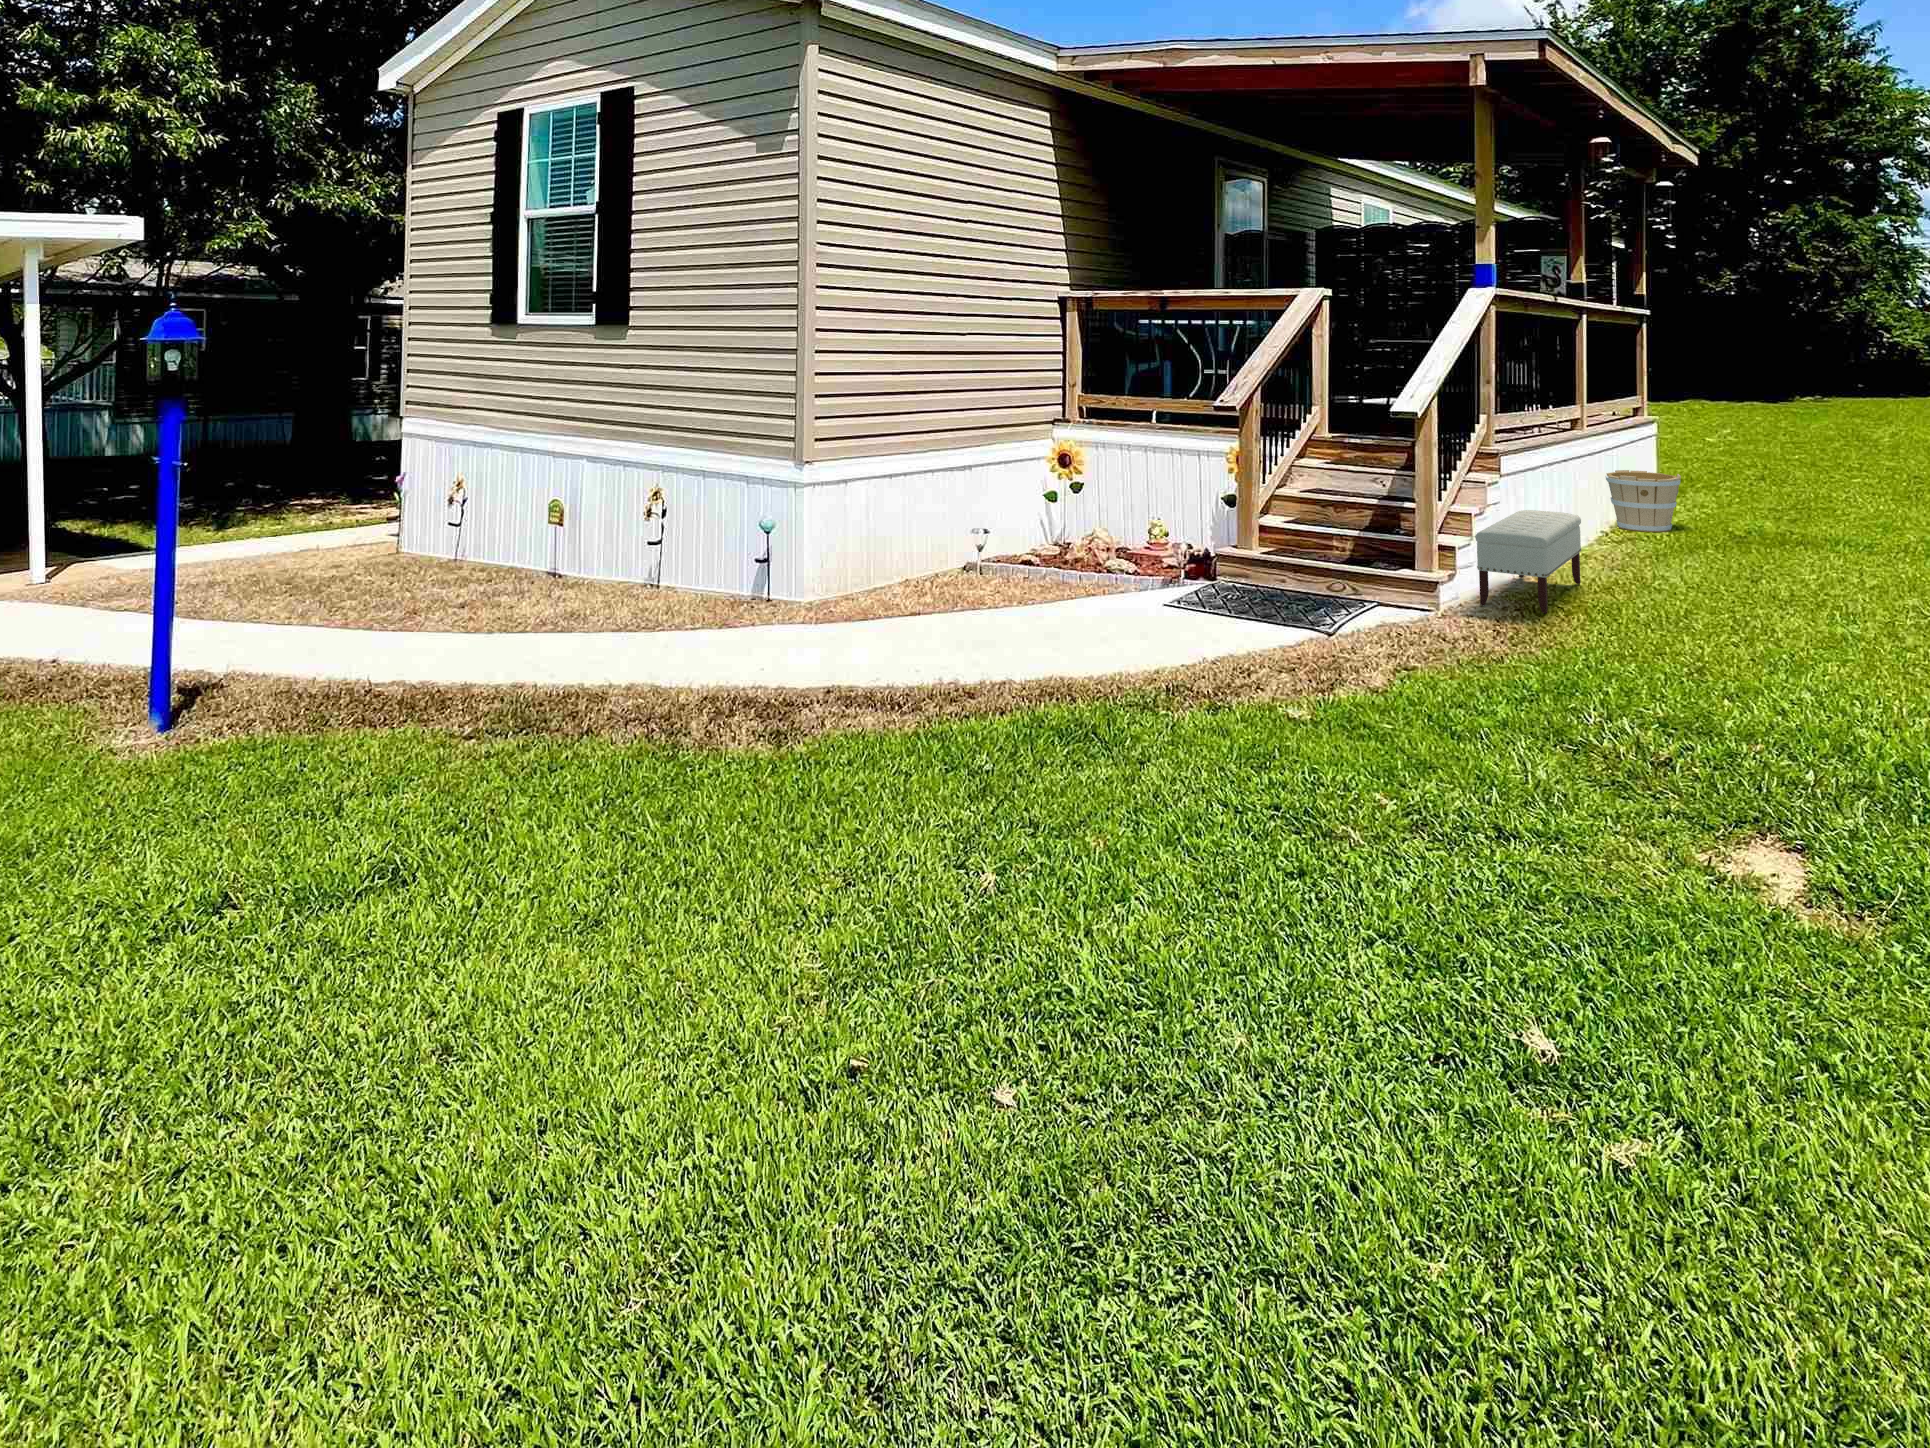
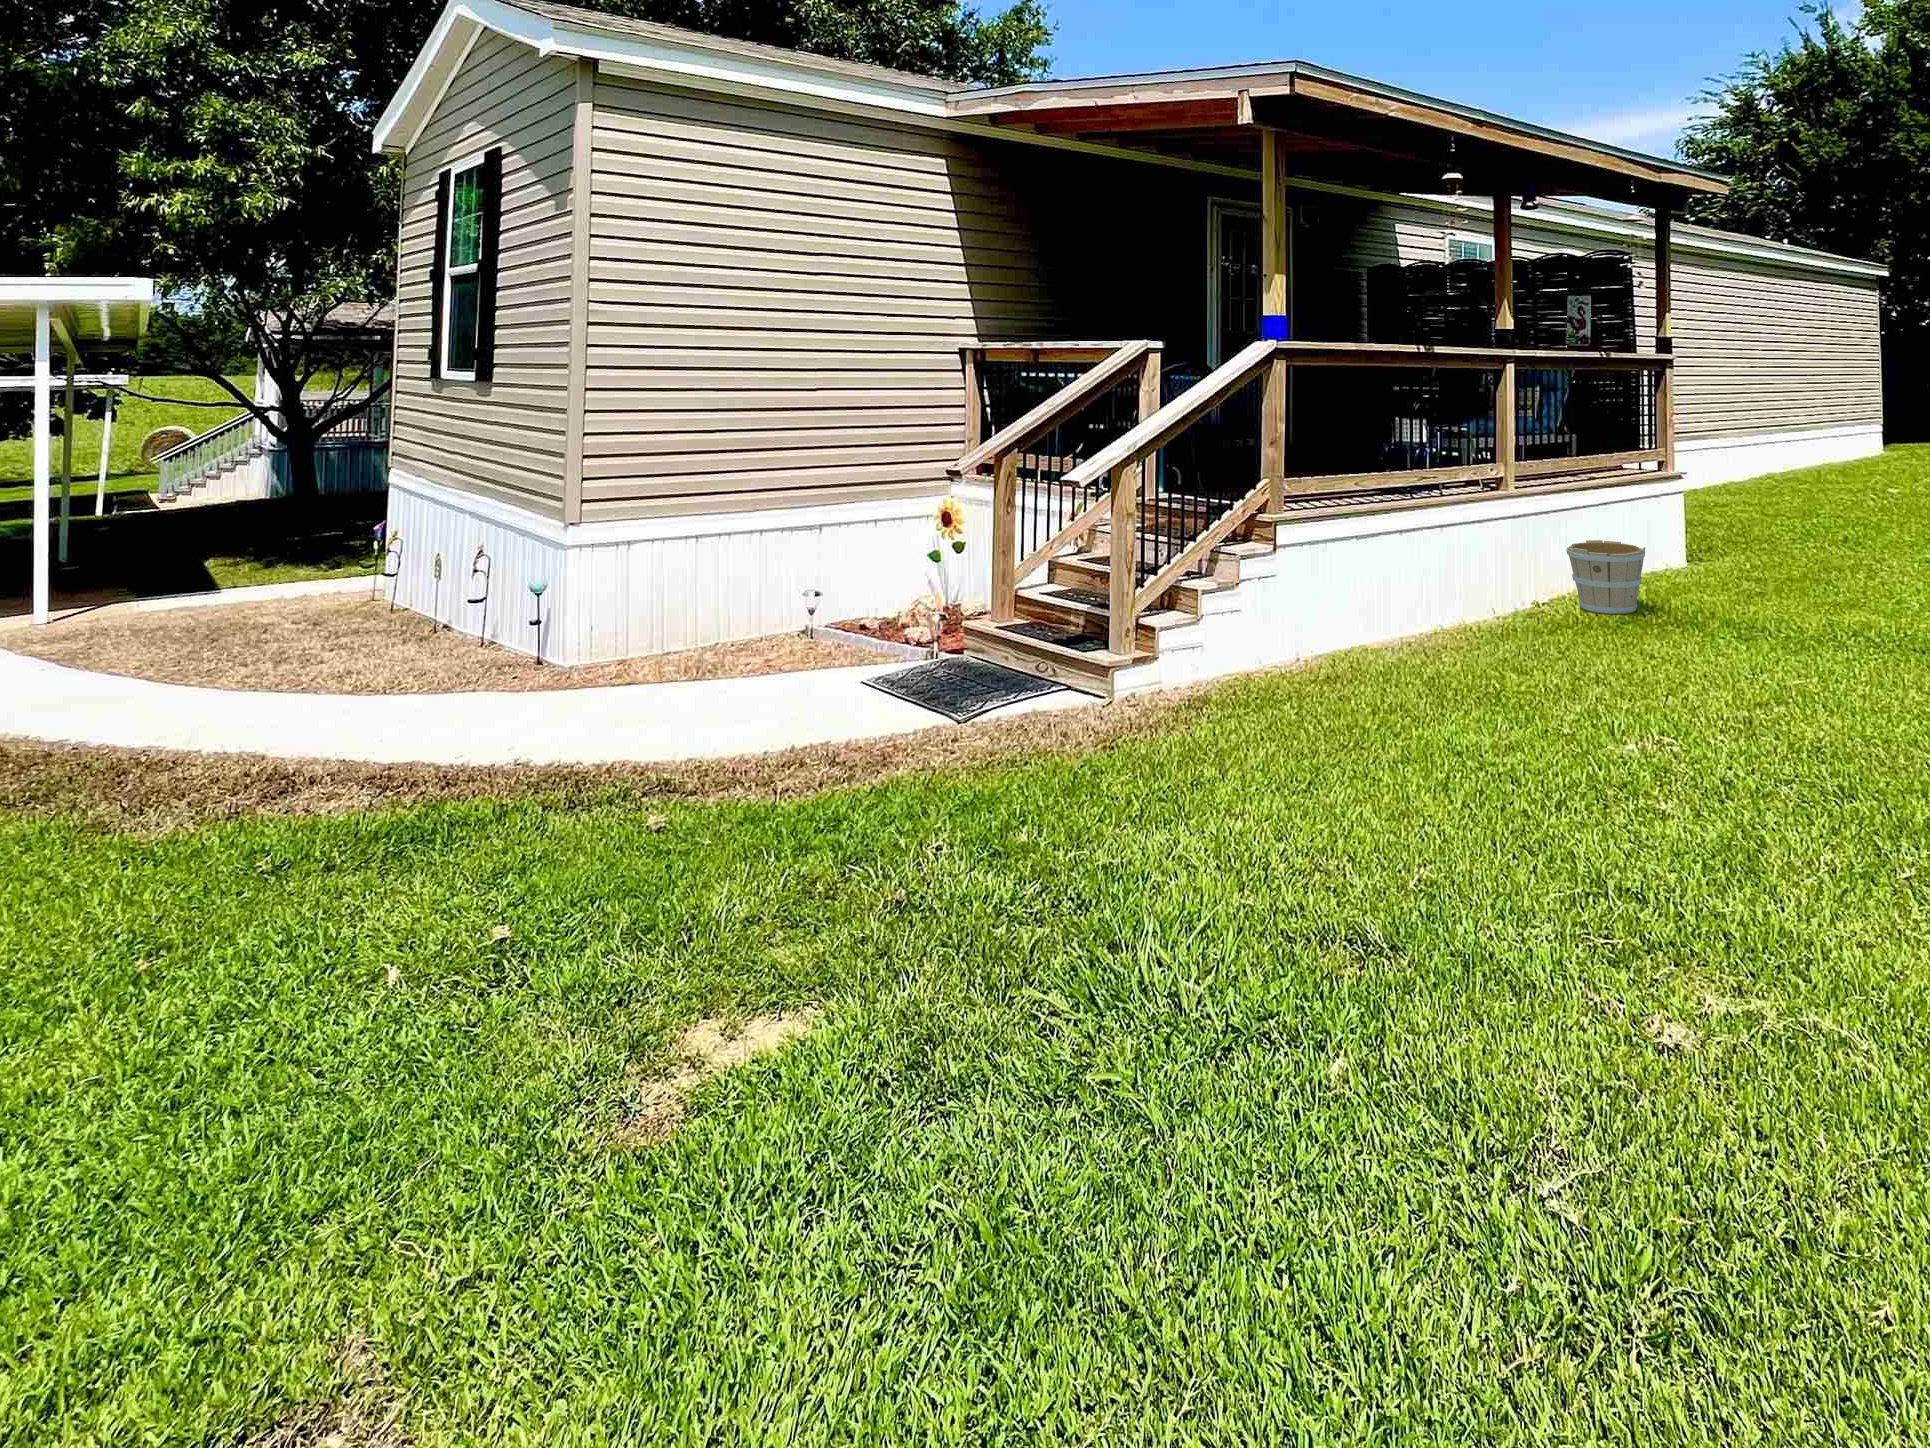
bench: present [1475,510,1581,614] -> none [1218,597,1393,729]

